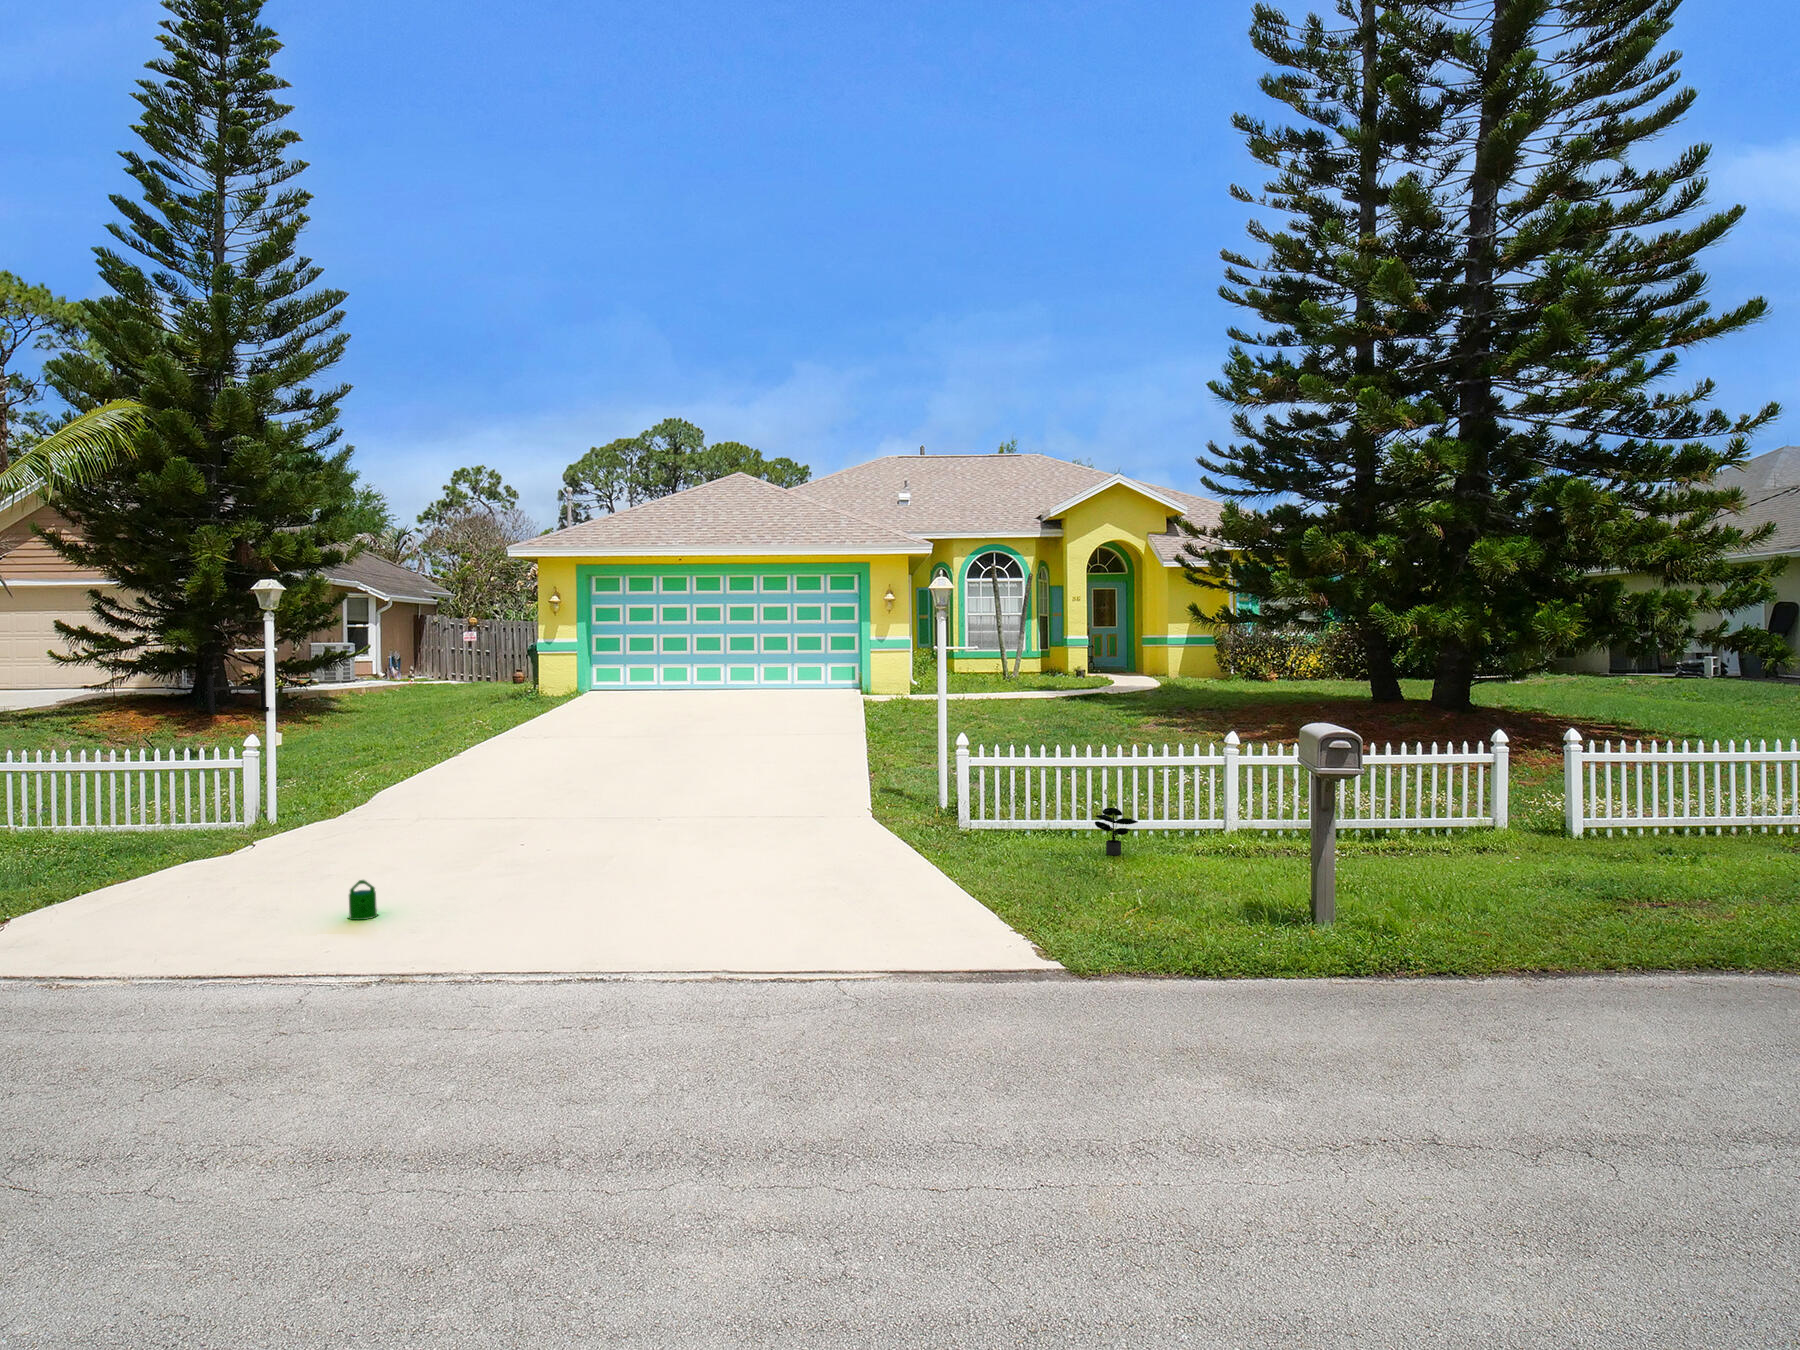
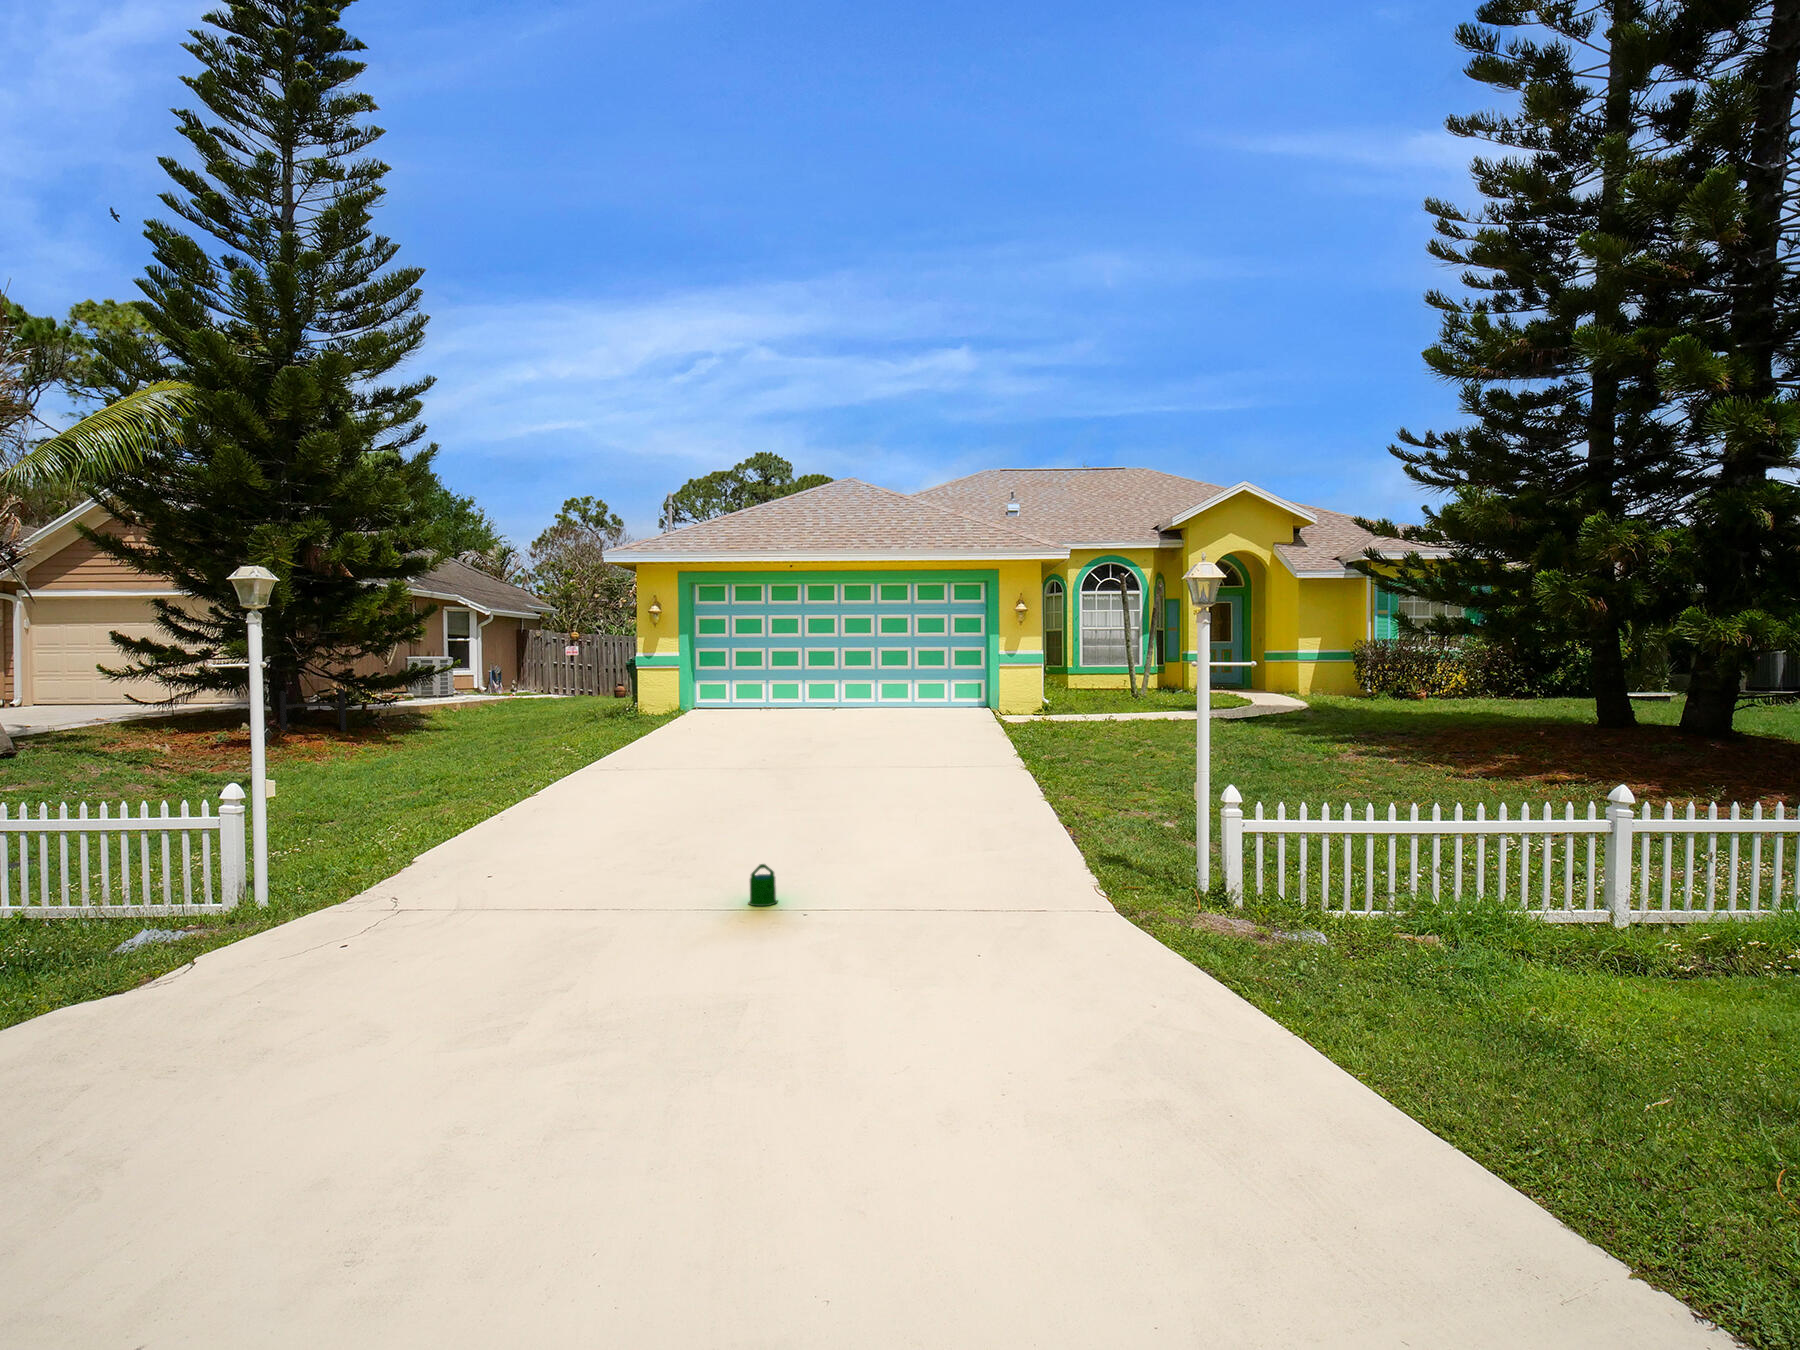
potted plant: present [1095,808,1138,855] -> none [1648,938,1746,1032]
watering can: present [349,880,378,920] -> present [749,864,777,906]

